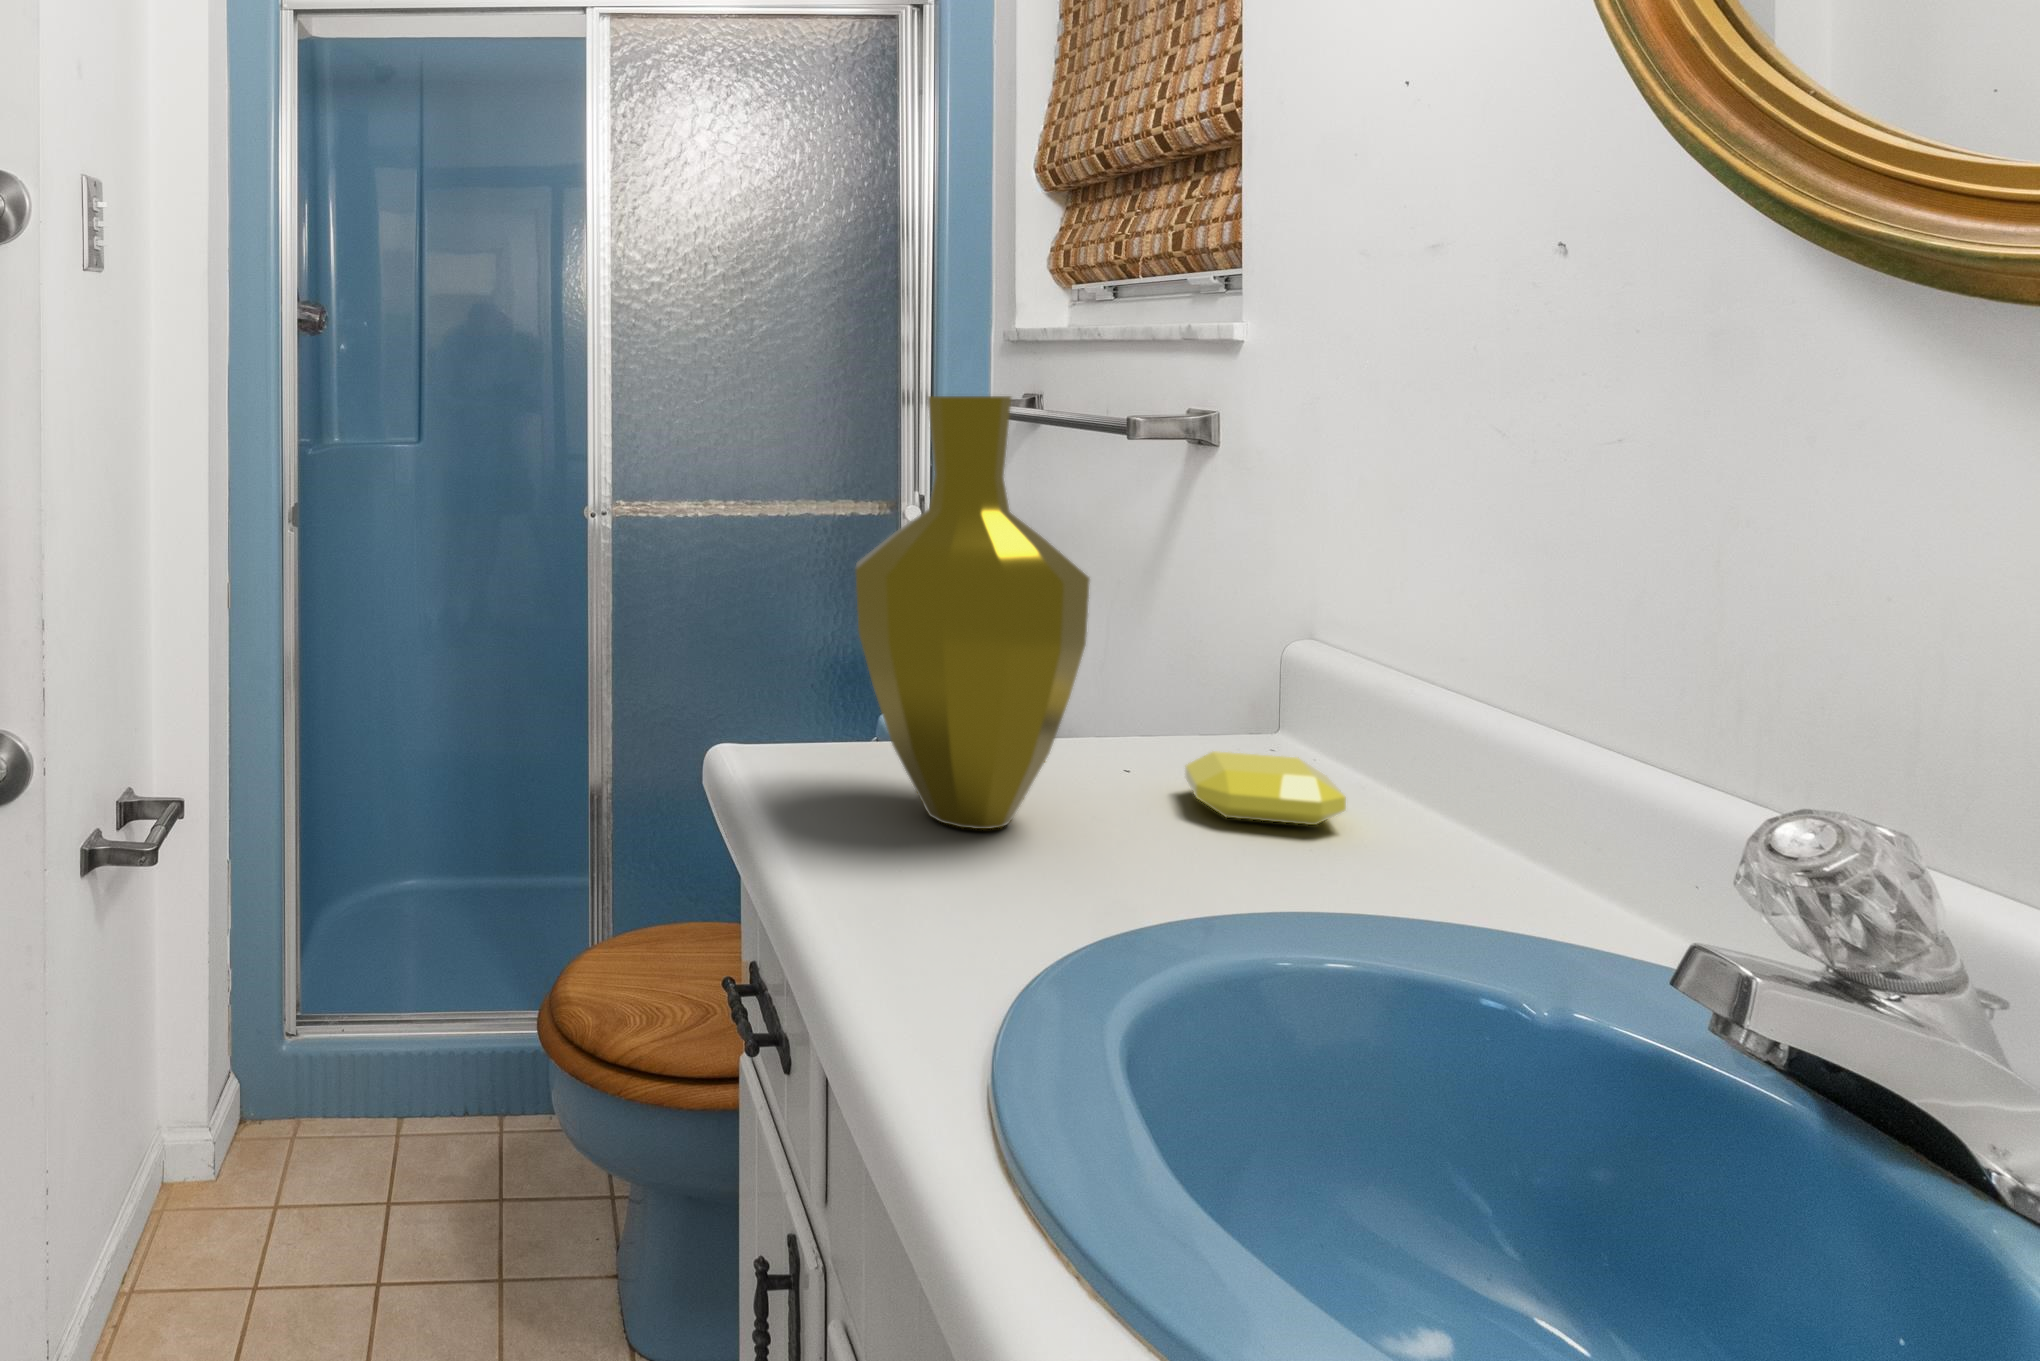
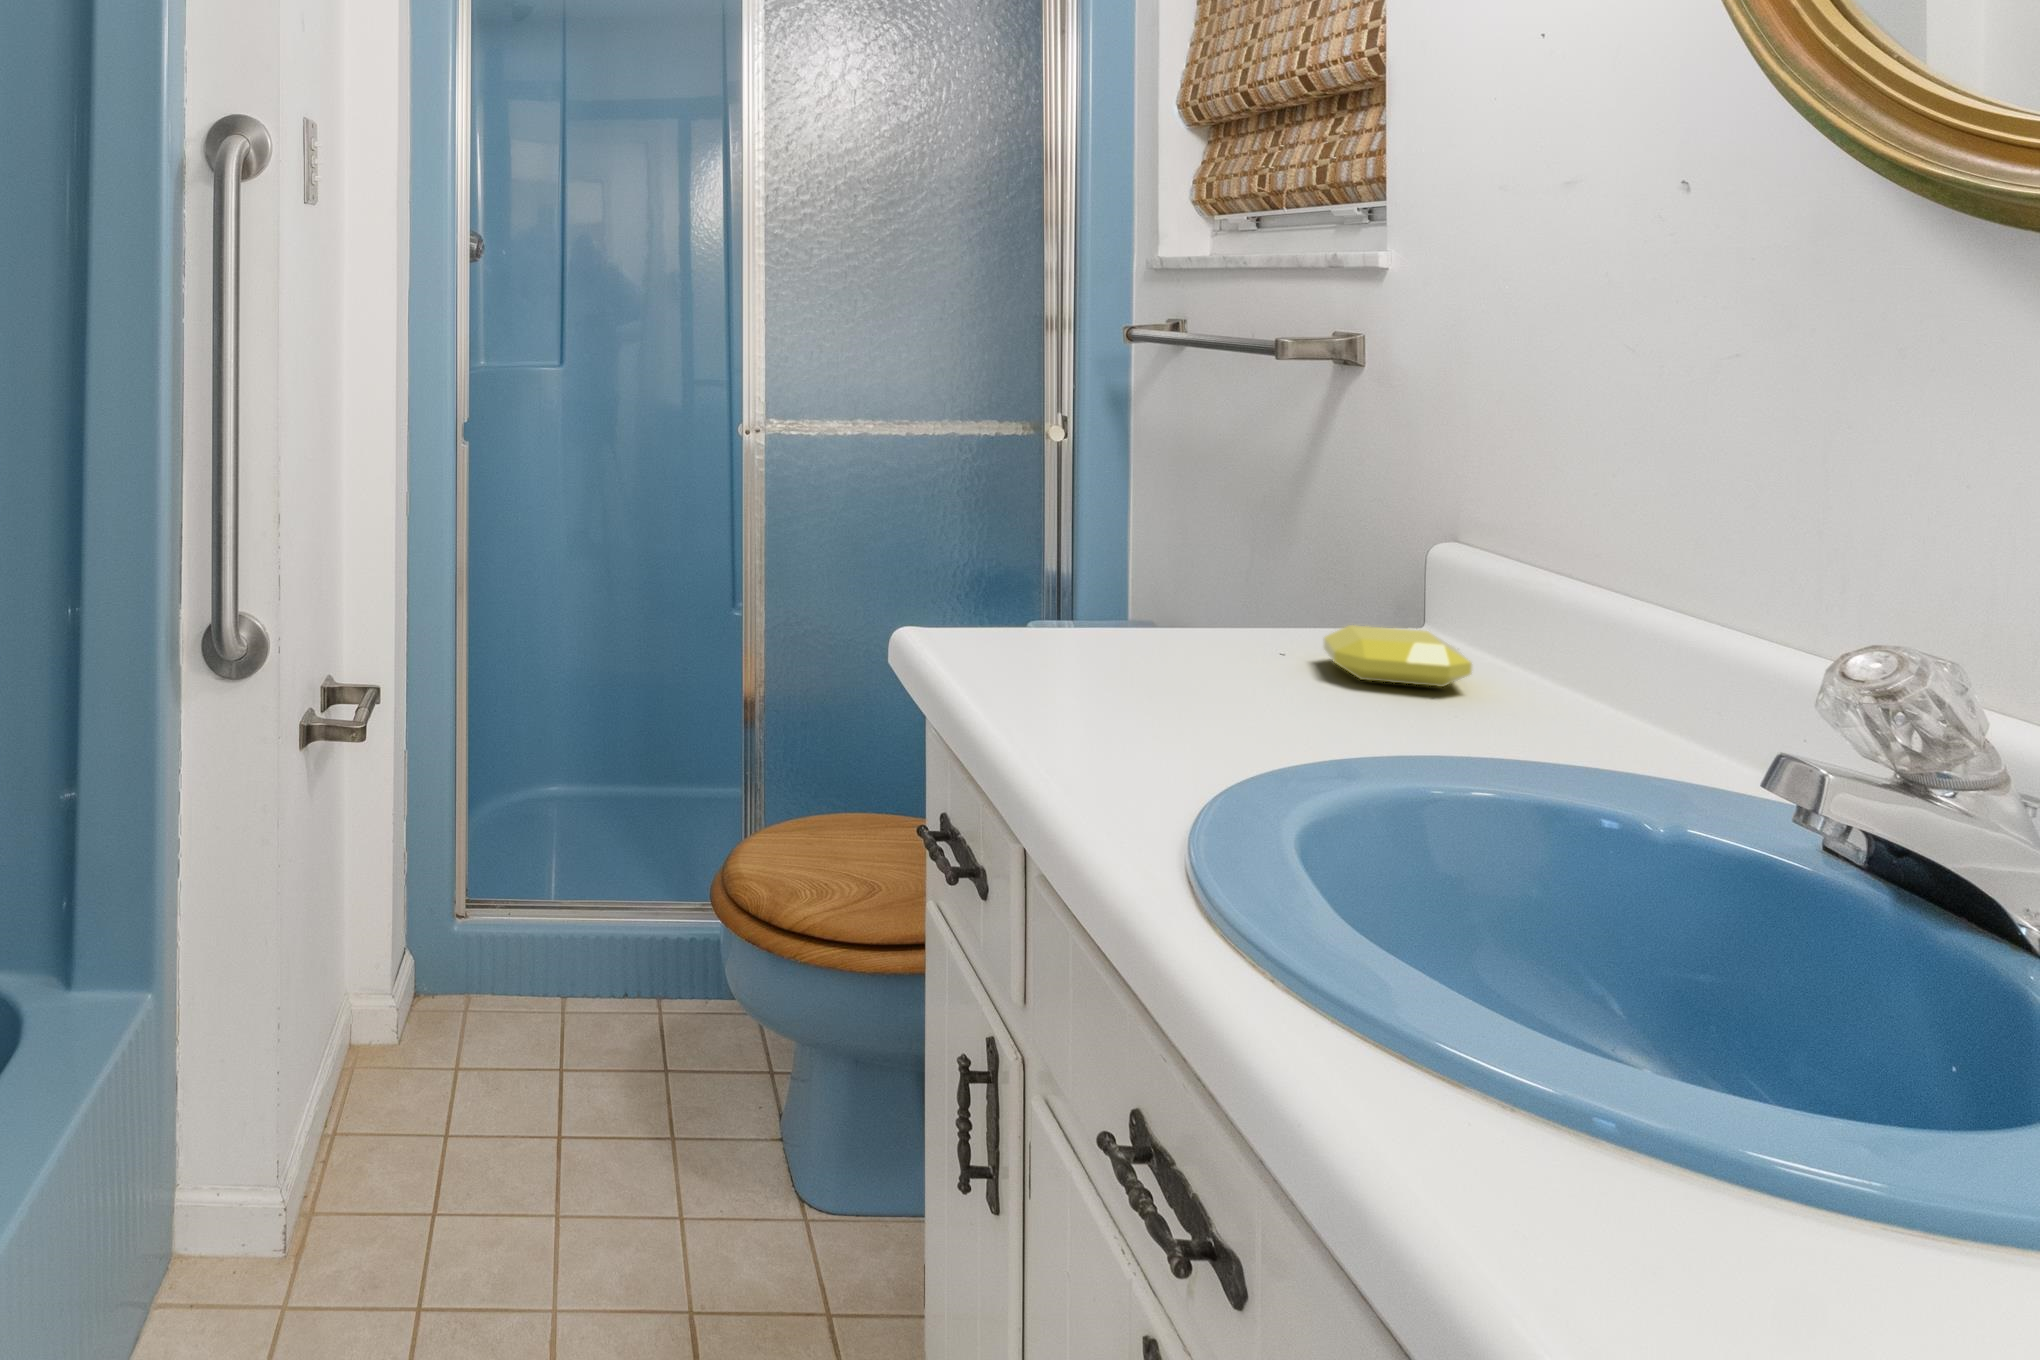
vase: present [856,396,1090,829] -> none [1032,312,1244,684]

